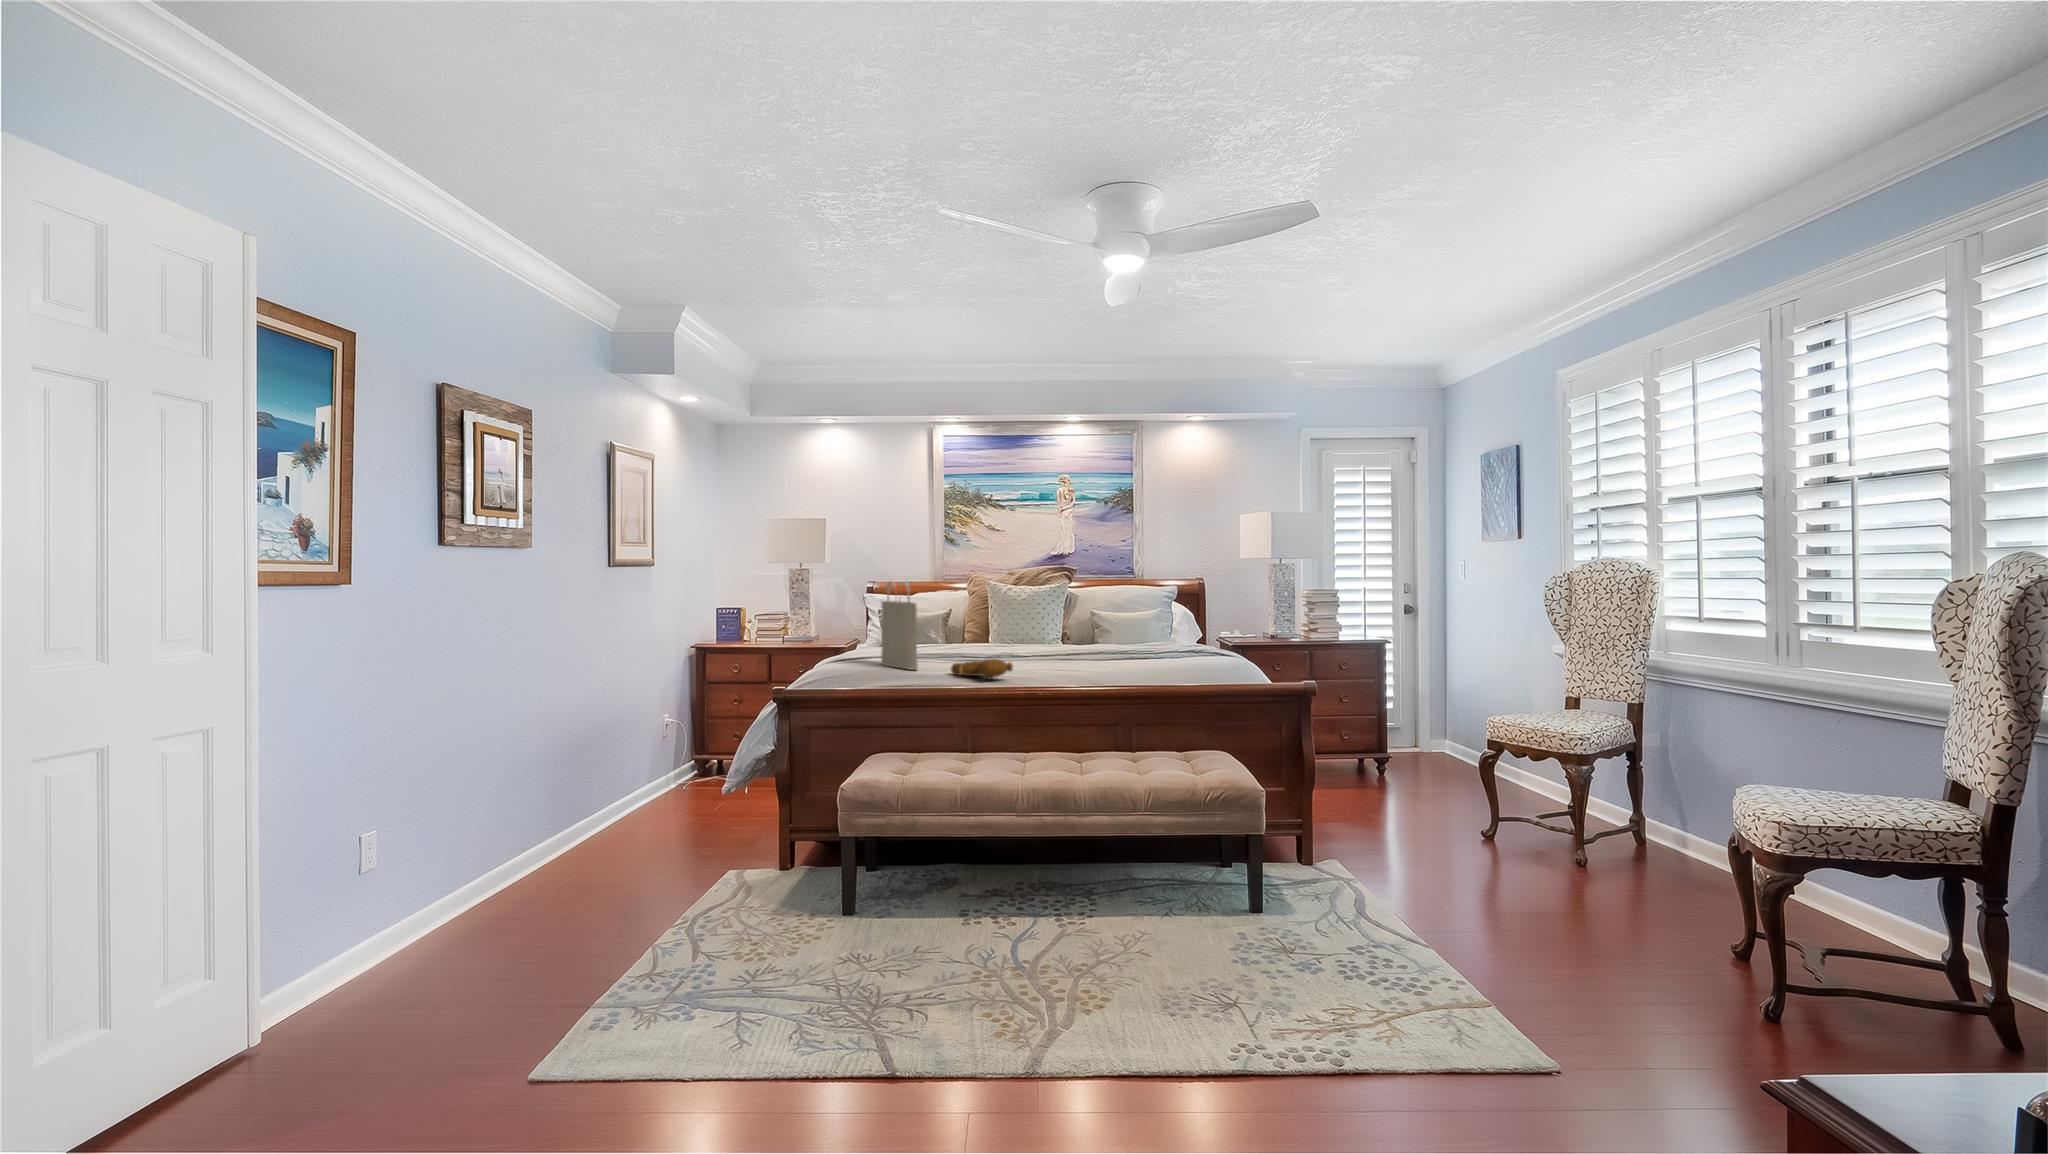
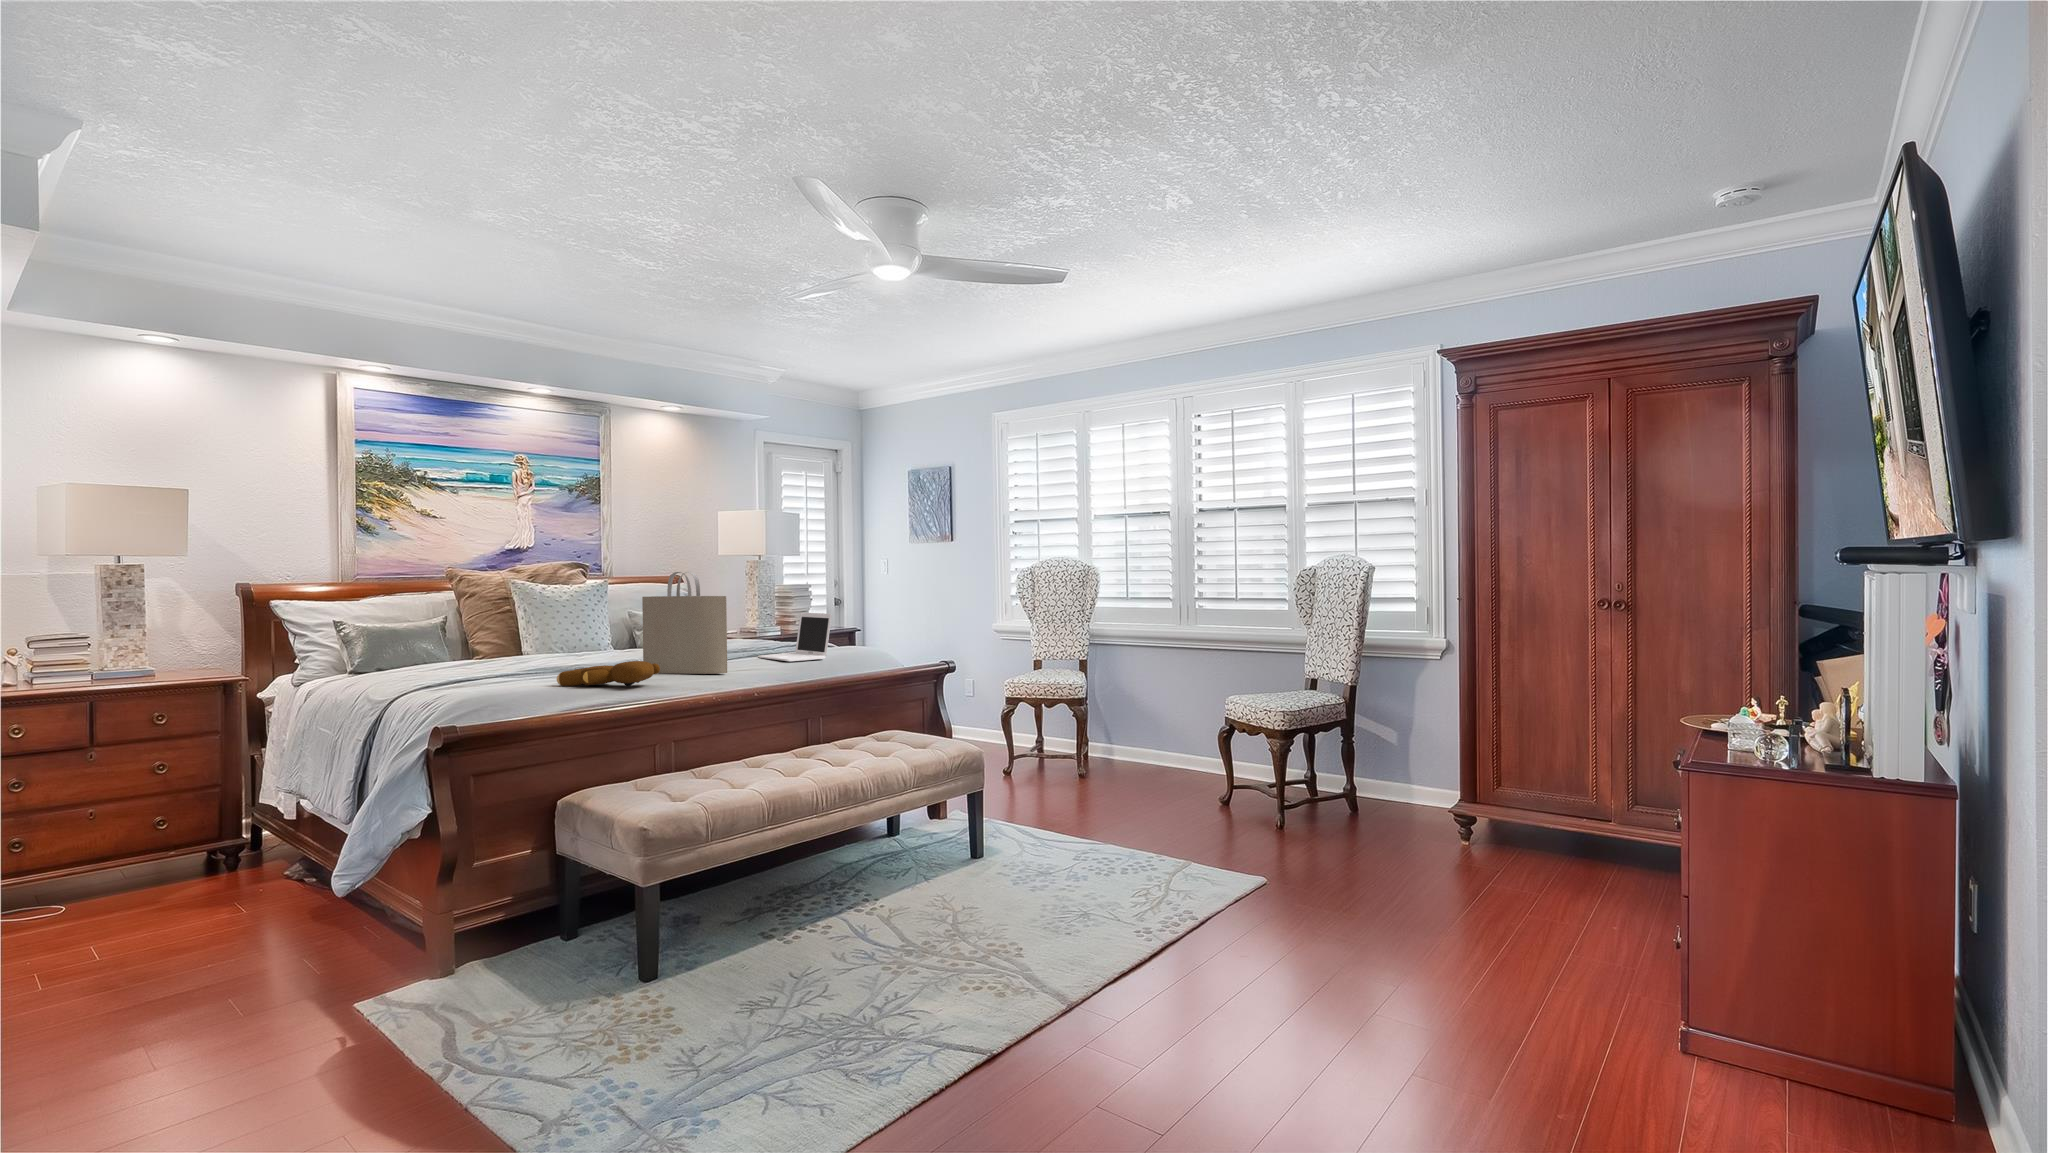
tote bag: present [881,582,918,670] -> present [642,572,727,674]
laptop: none [1167,622,1223,670] -> present [758,612,831,662]

